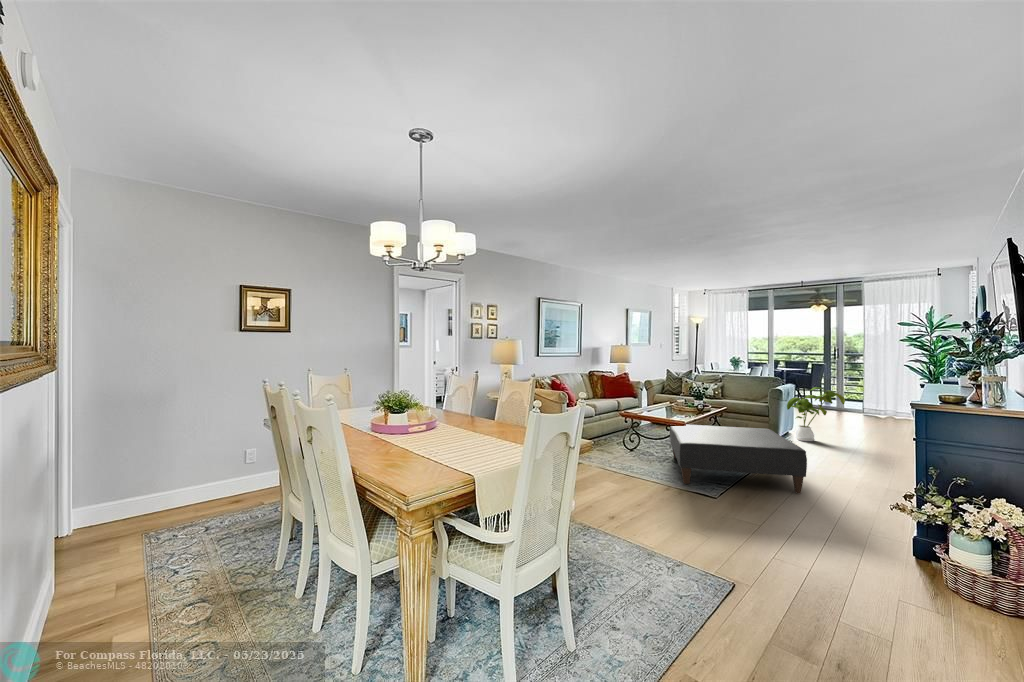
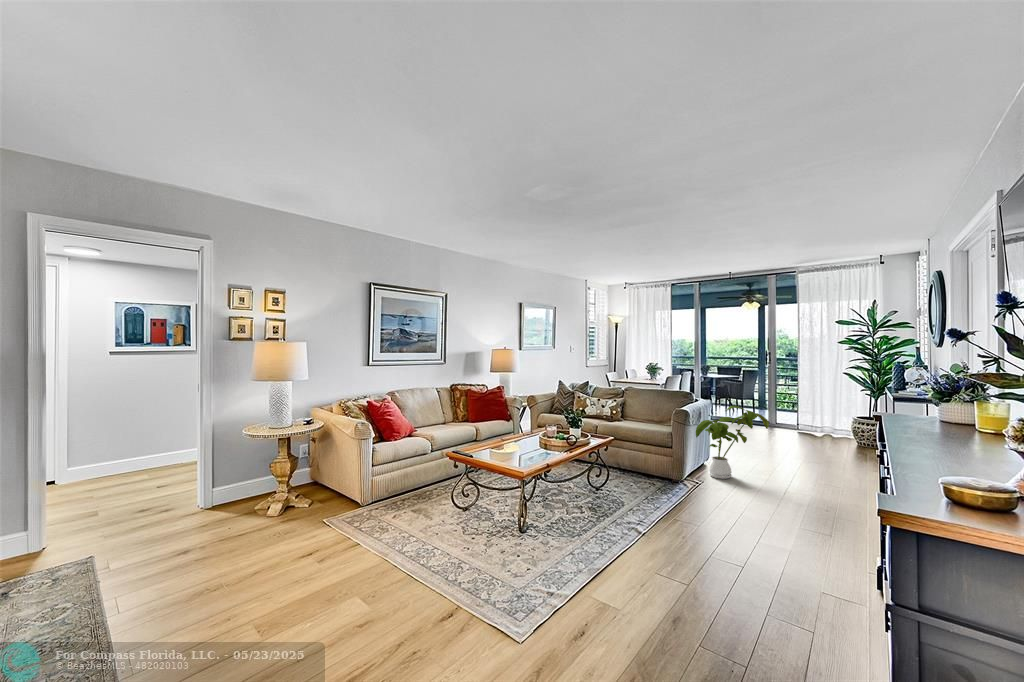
ottoman: present [670,425,807,493] -> none [491,469,687,602]

